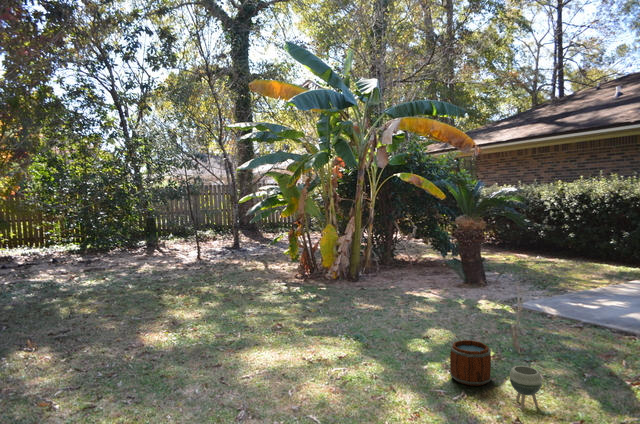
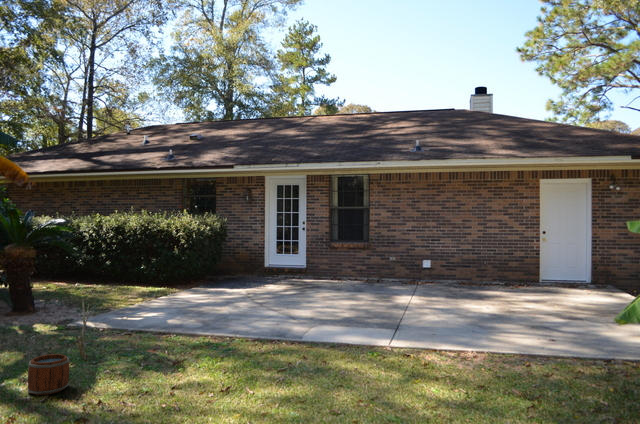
planter: present [510,366,542,410] -> none [91,361,117,397]

